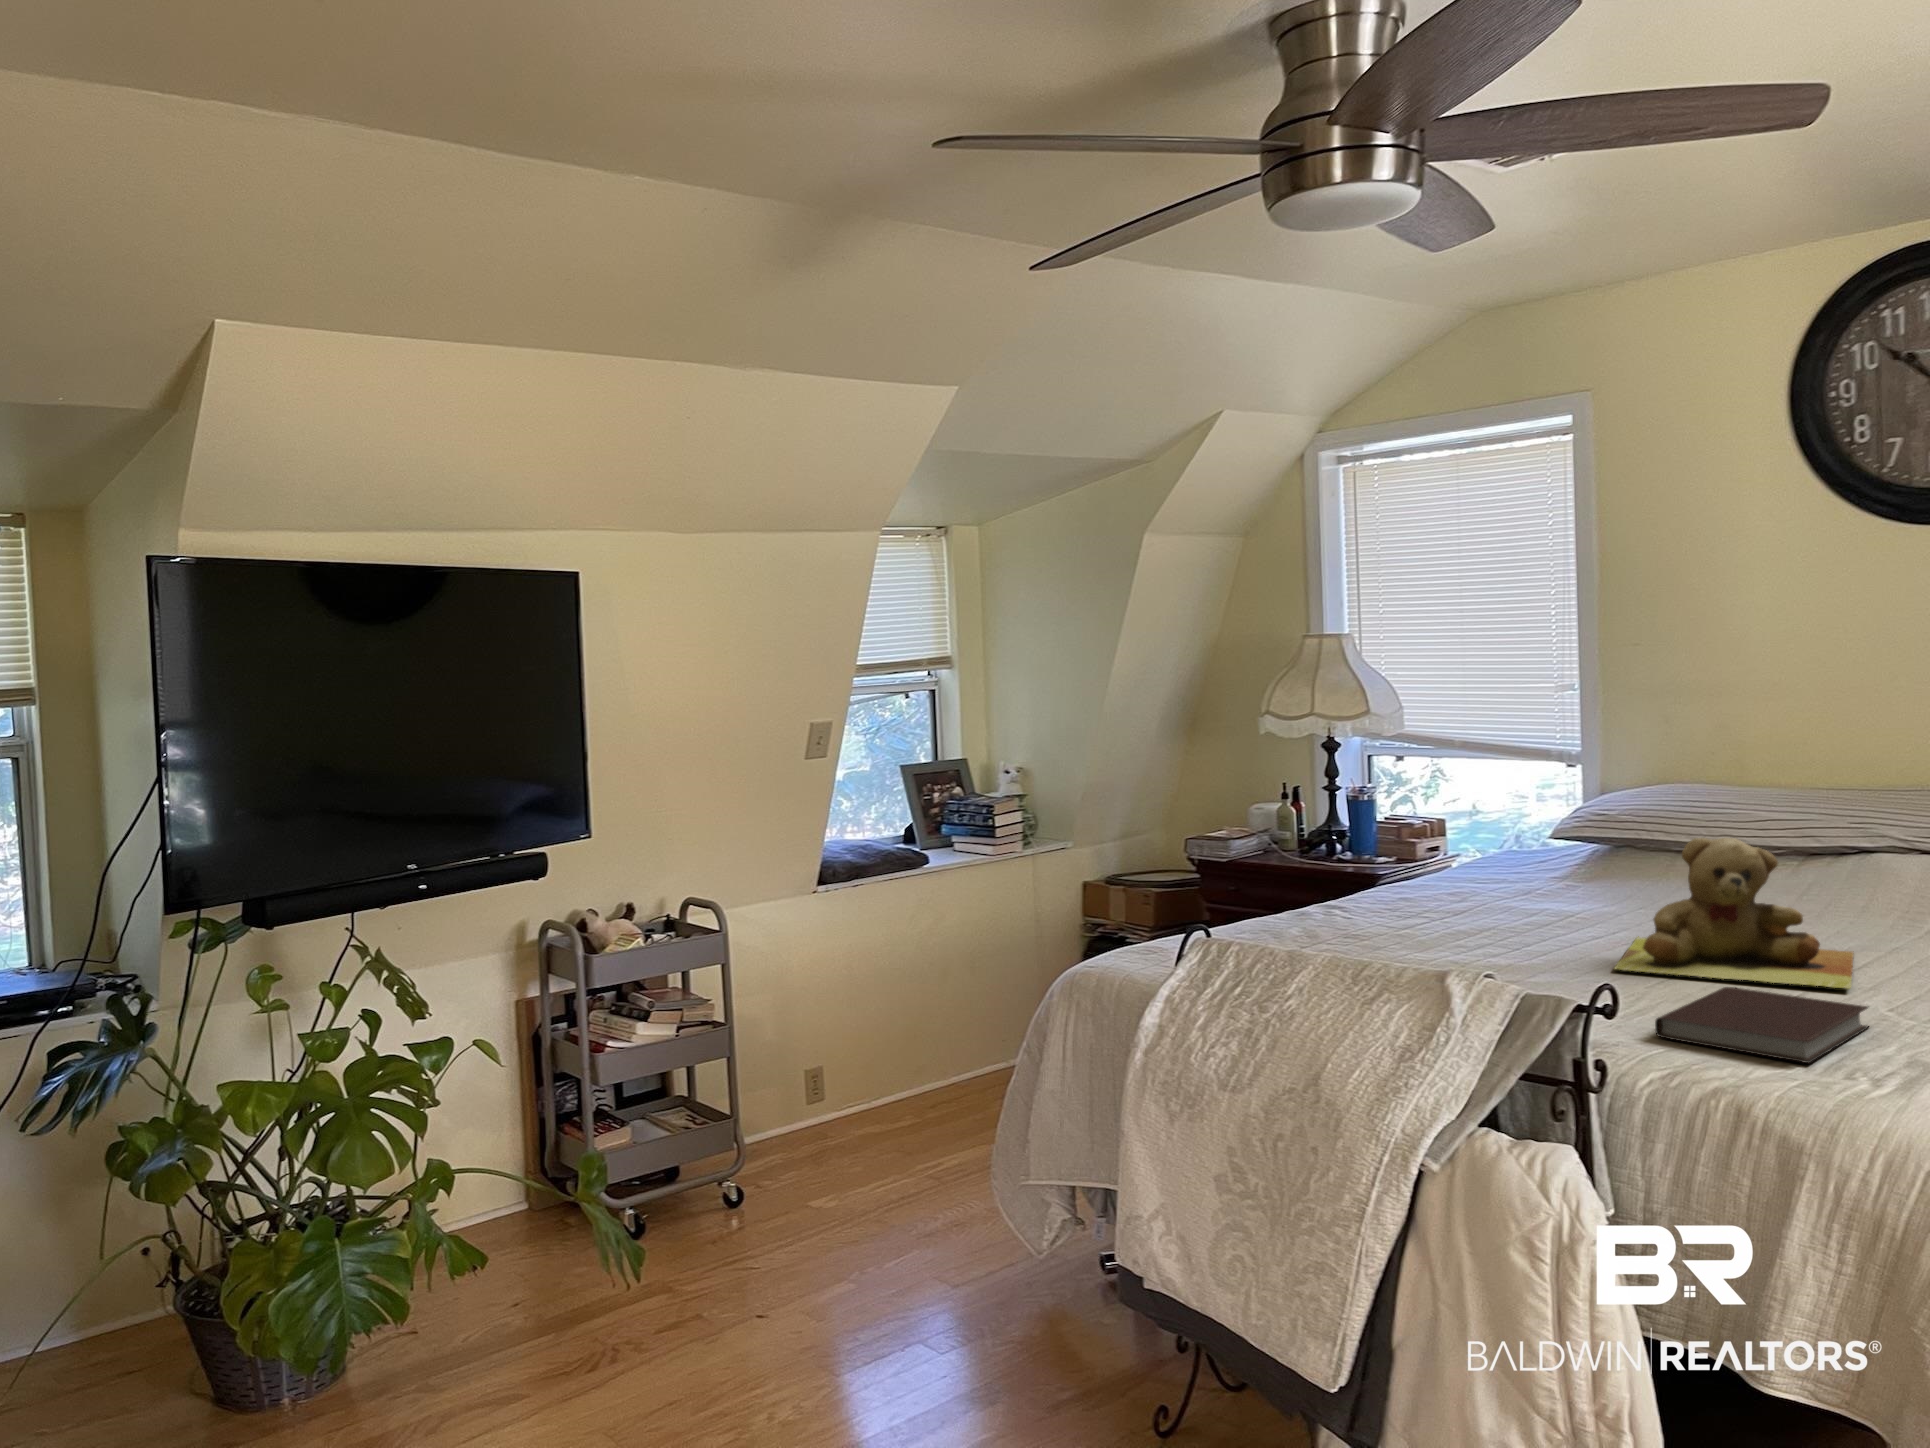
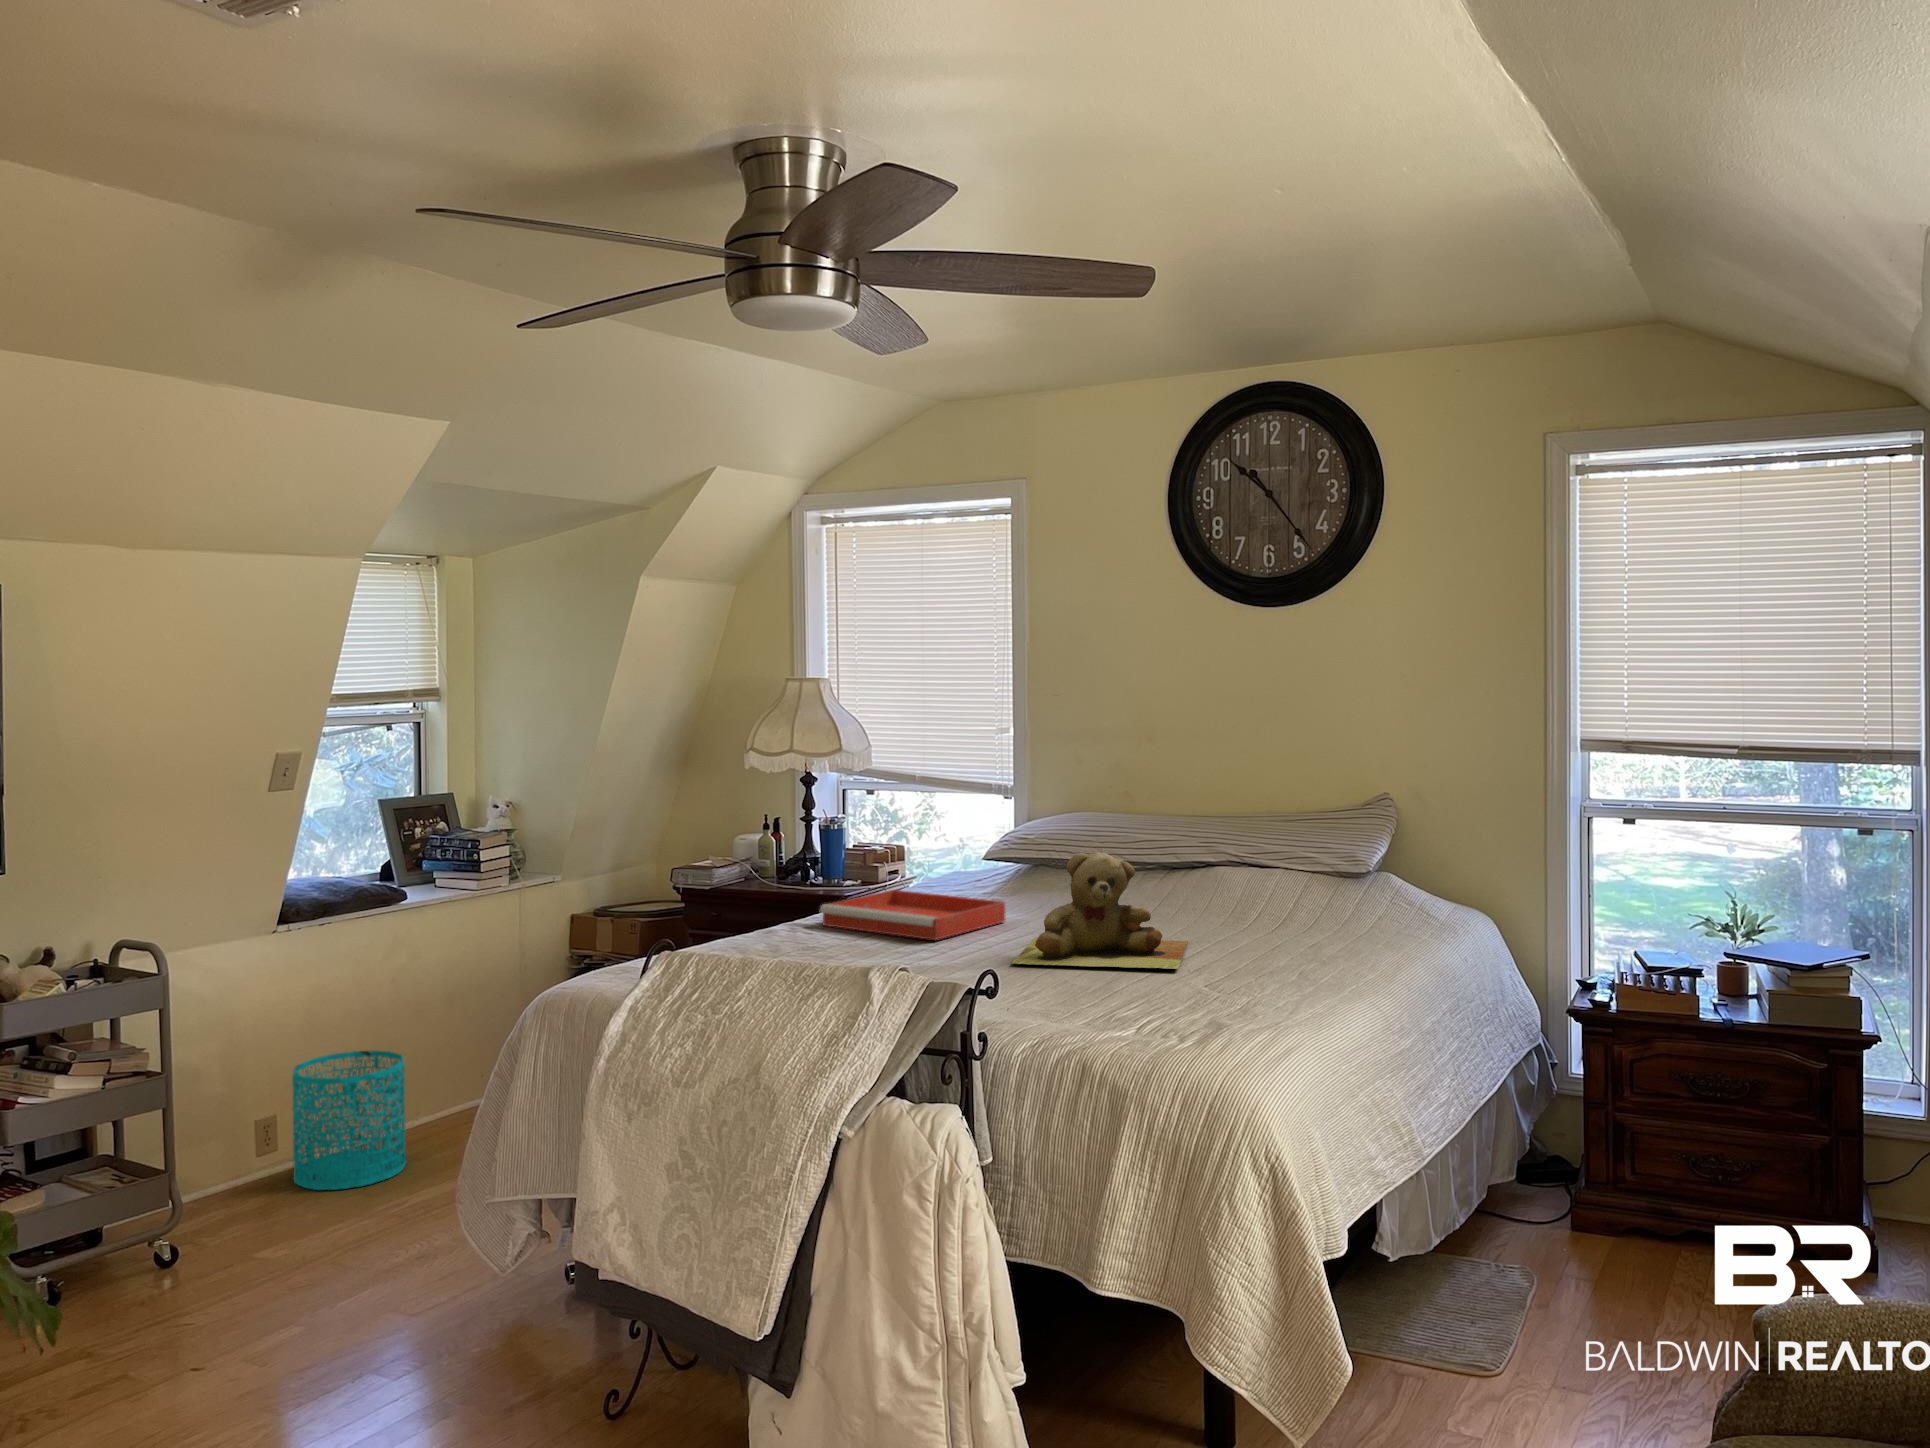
tray: none [1362,873,1592,935] -> present [820,890,1005,940]
notebook: present [1655,987,1868,1063] -> none [1031,972,1185,1026]
wastebasket: none [833,1012,936,1146] -> present [292,1050,406,1190]

